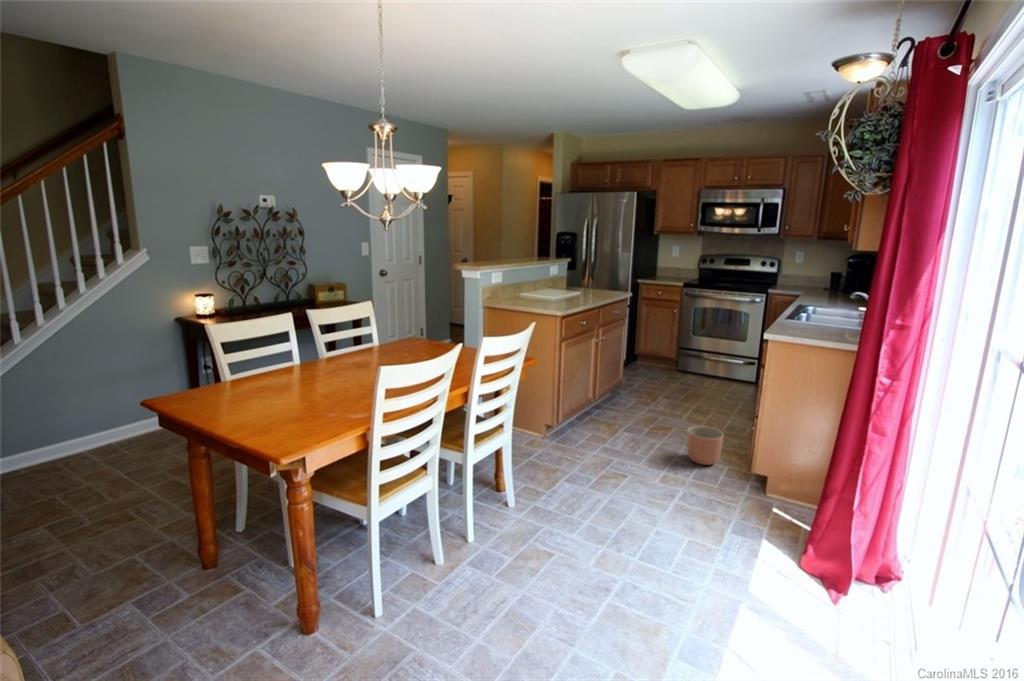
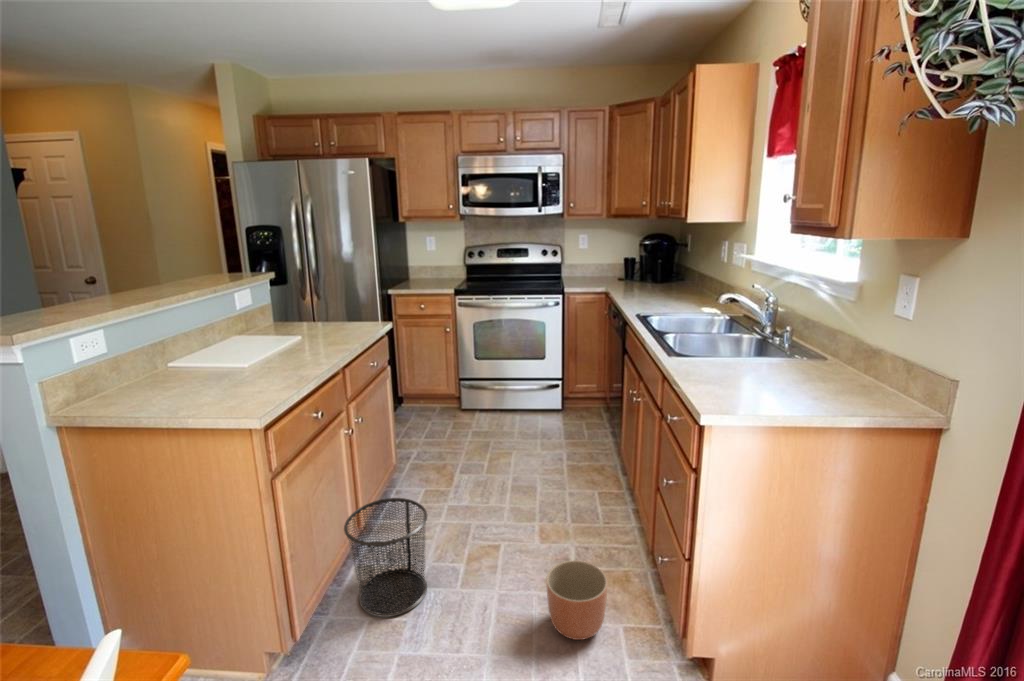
waste bin: none [587,380,631,436] -> present [344,498,427,617]

